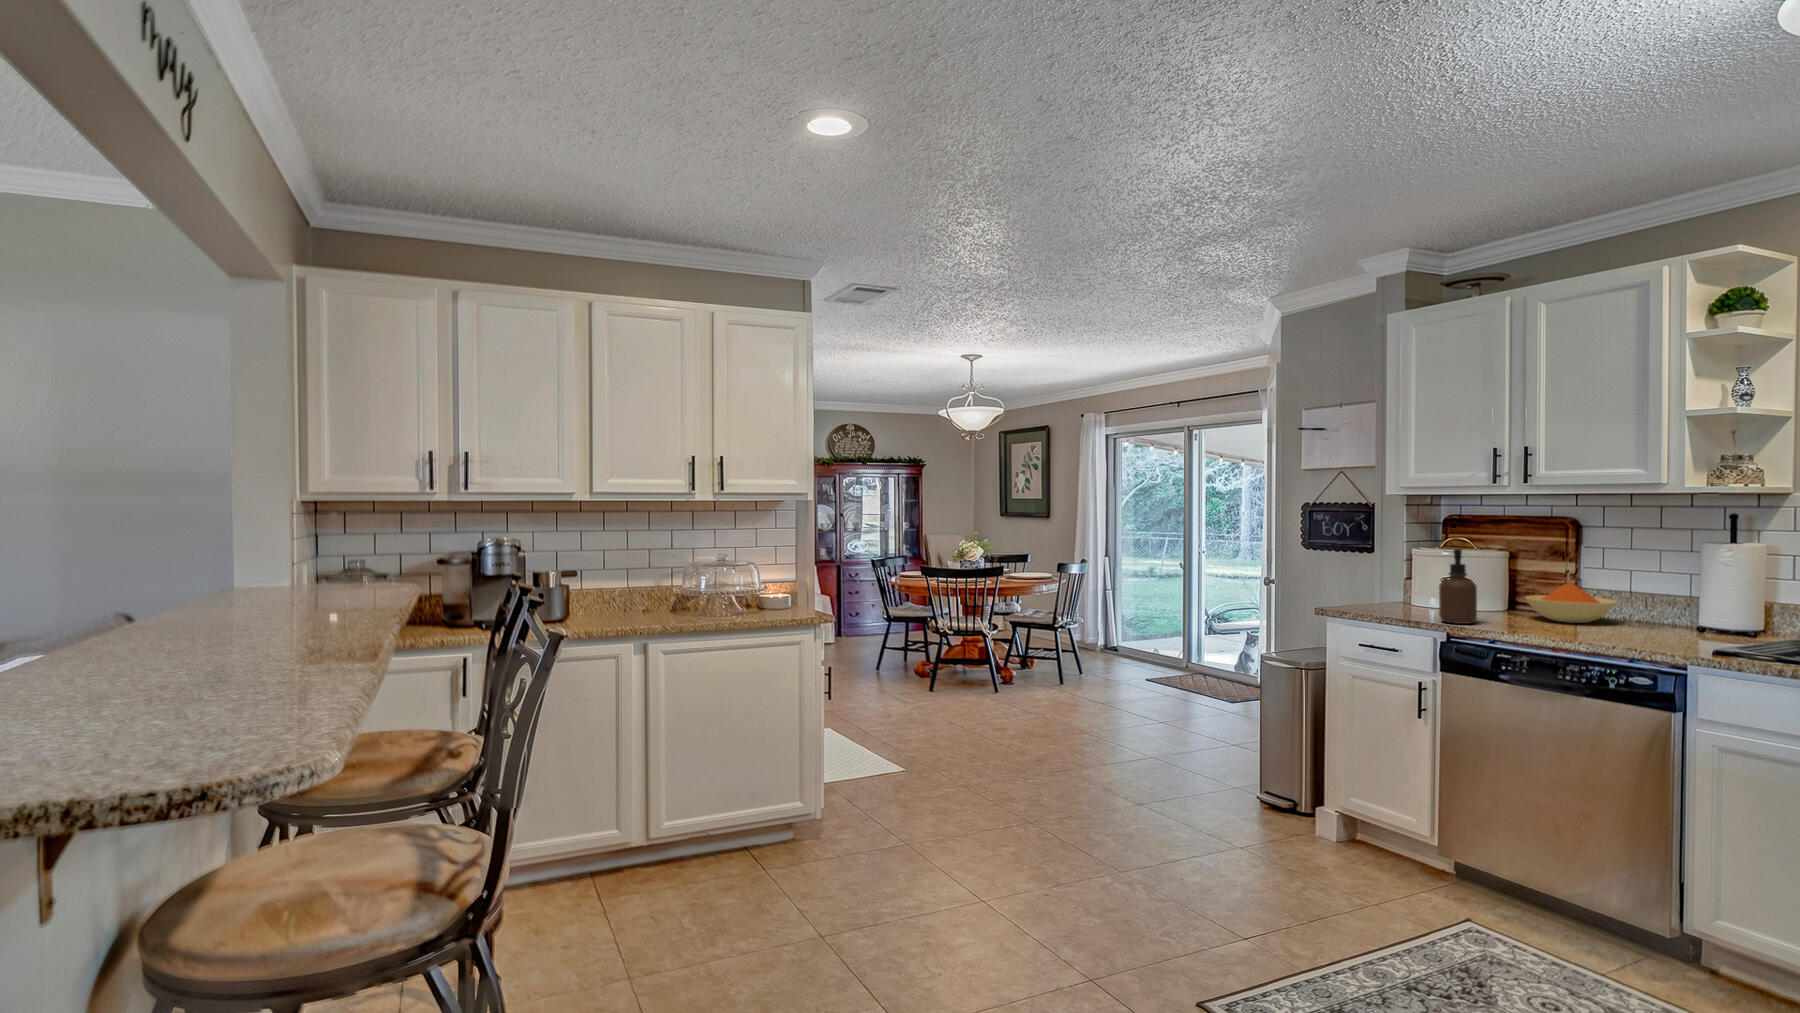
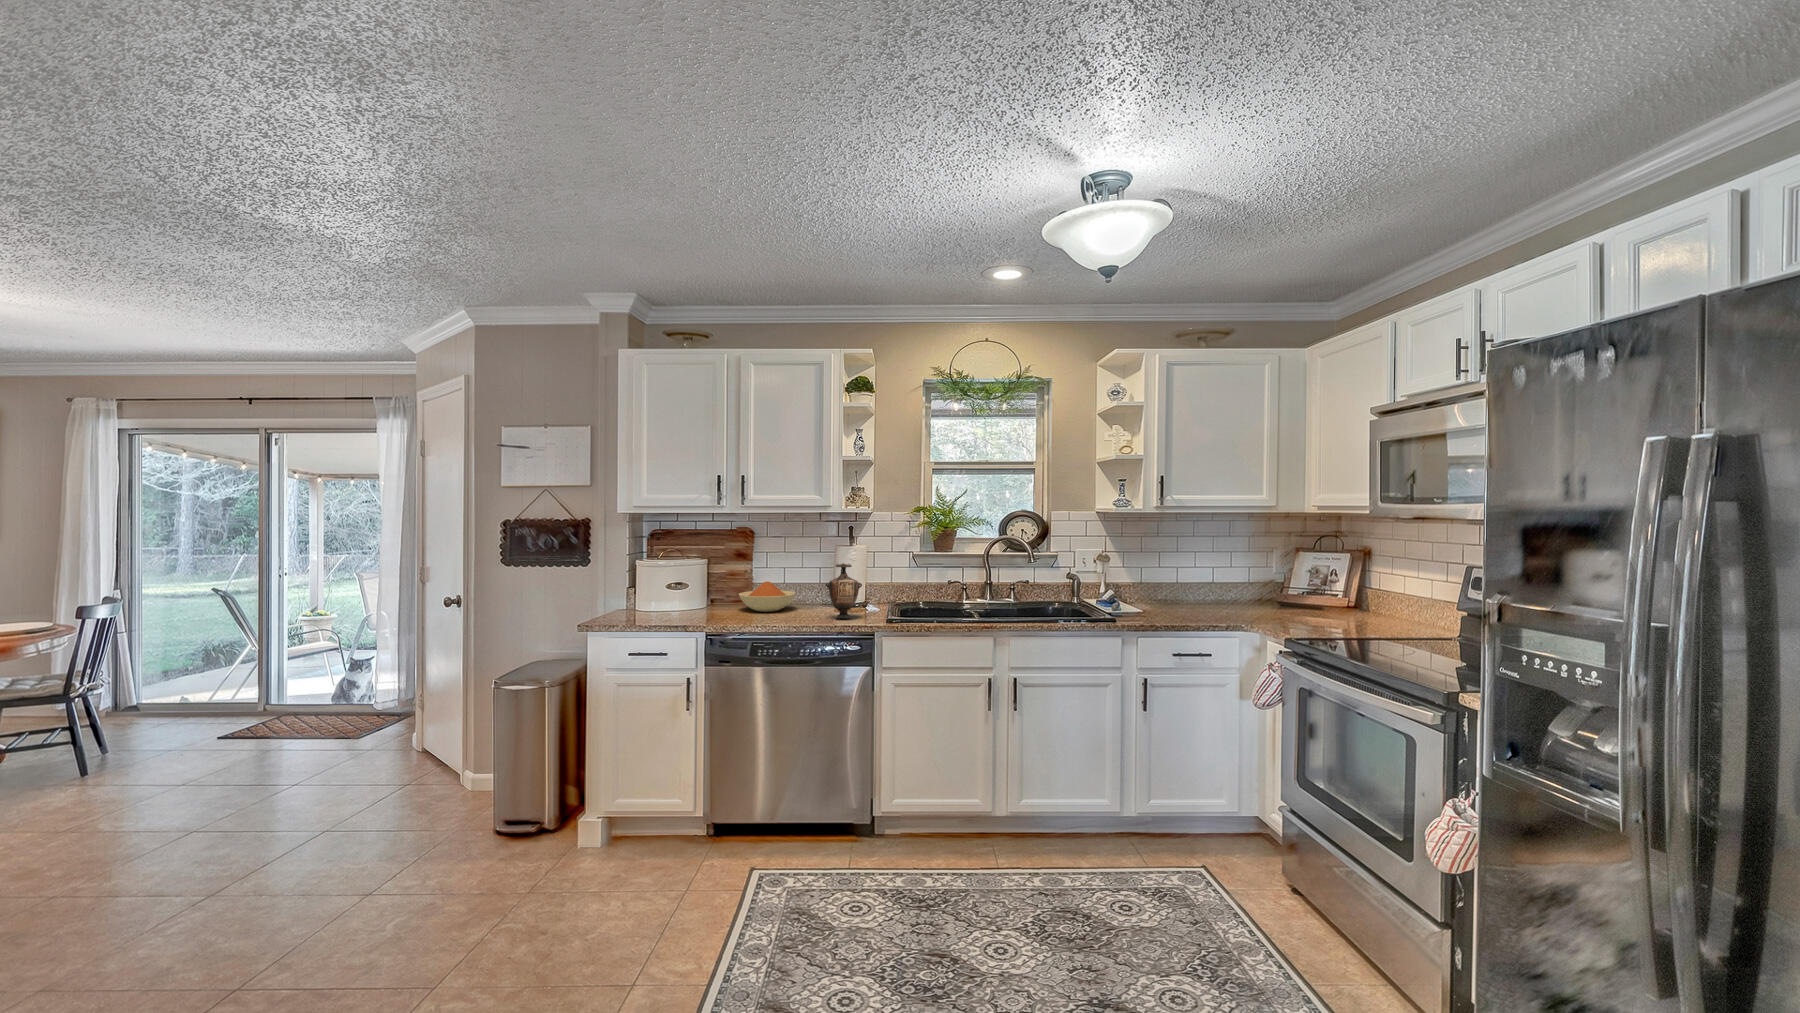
soap dispenser: present [1439,549,1477,624] -> none [697,560,725,624]
vase: none [1623,557,1694,641] -> present [826,563,862,618]

